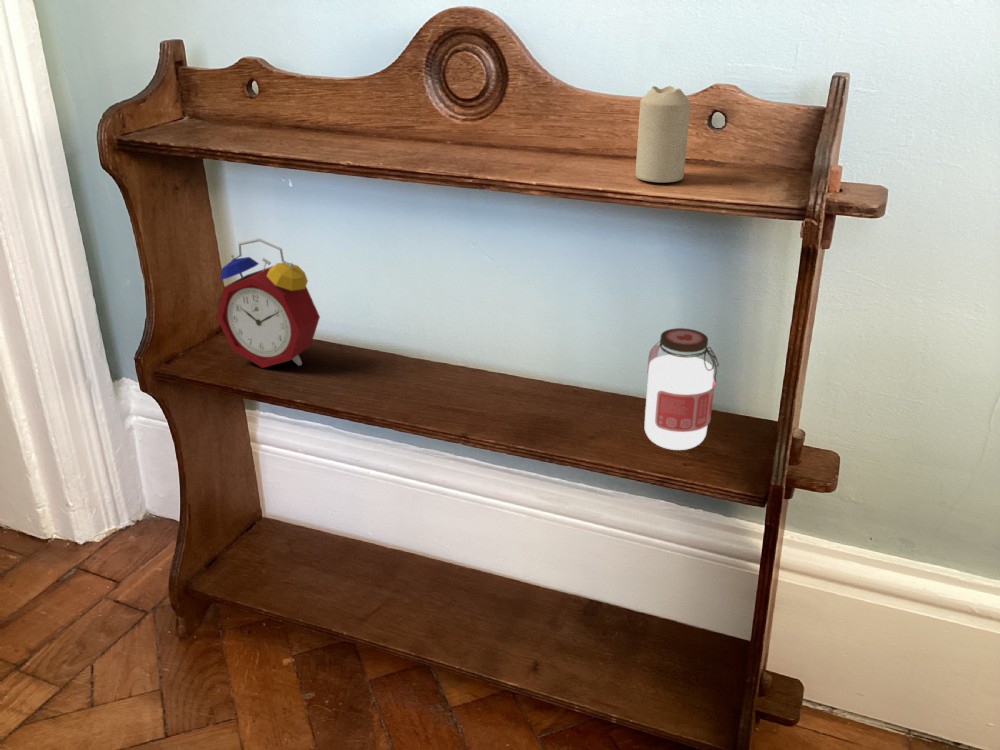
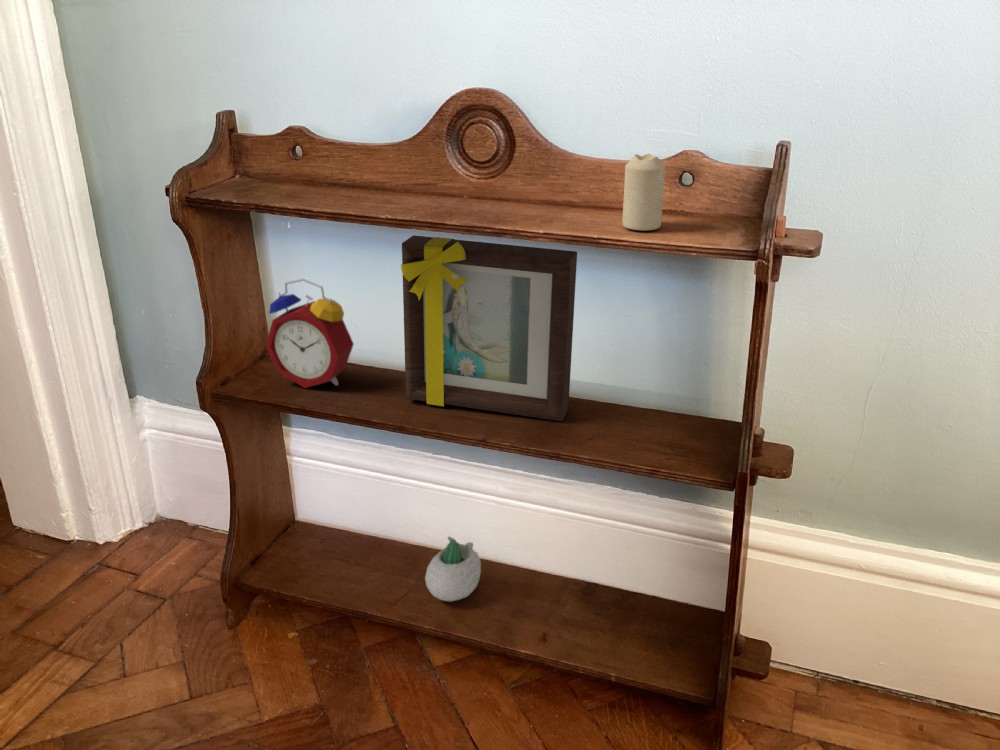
picture frame: none [370,188,582,414] -> present [401,235,577,421]
jar: present [645,328,719,450] -> none [631,347,693,449]
succulent planter: none [401,543,467,620] -> present [425,537,481,601]

